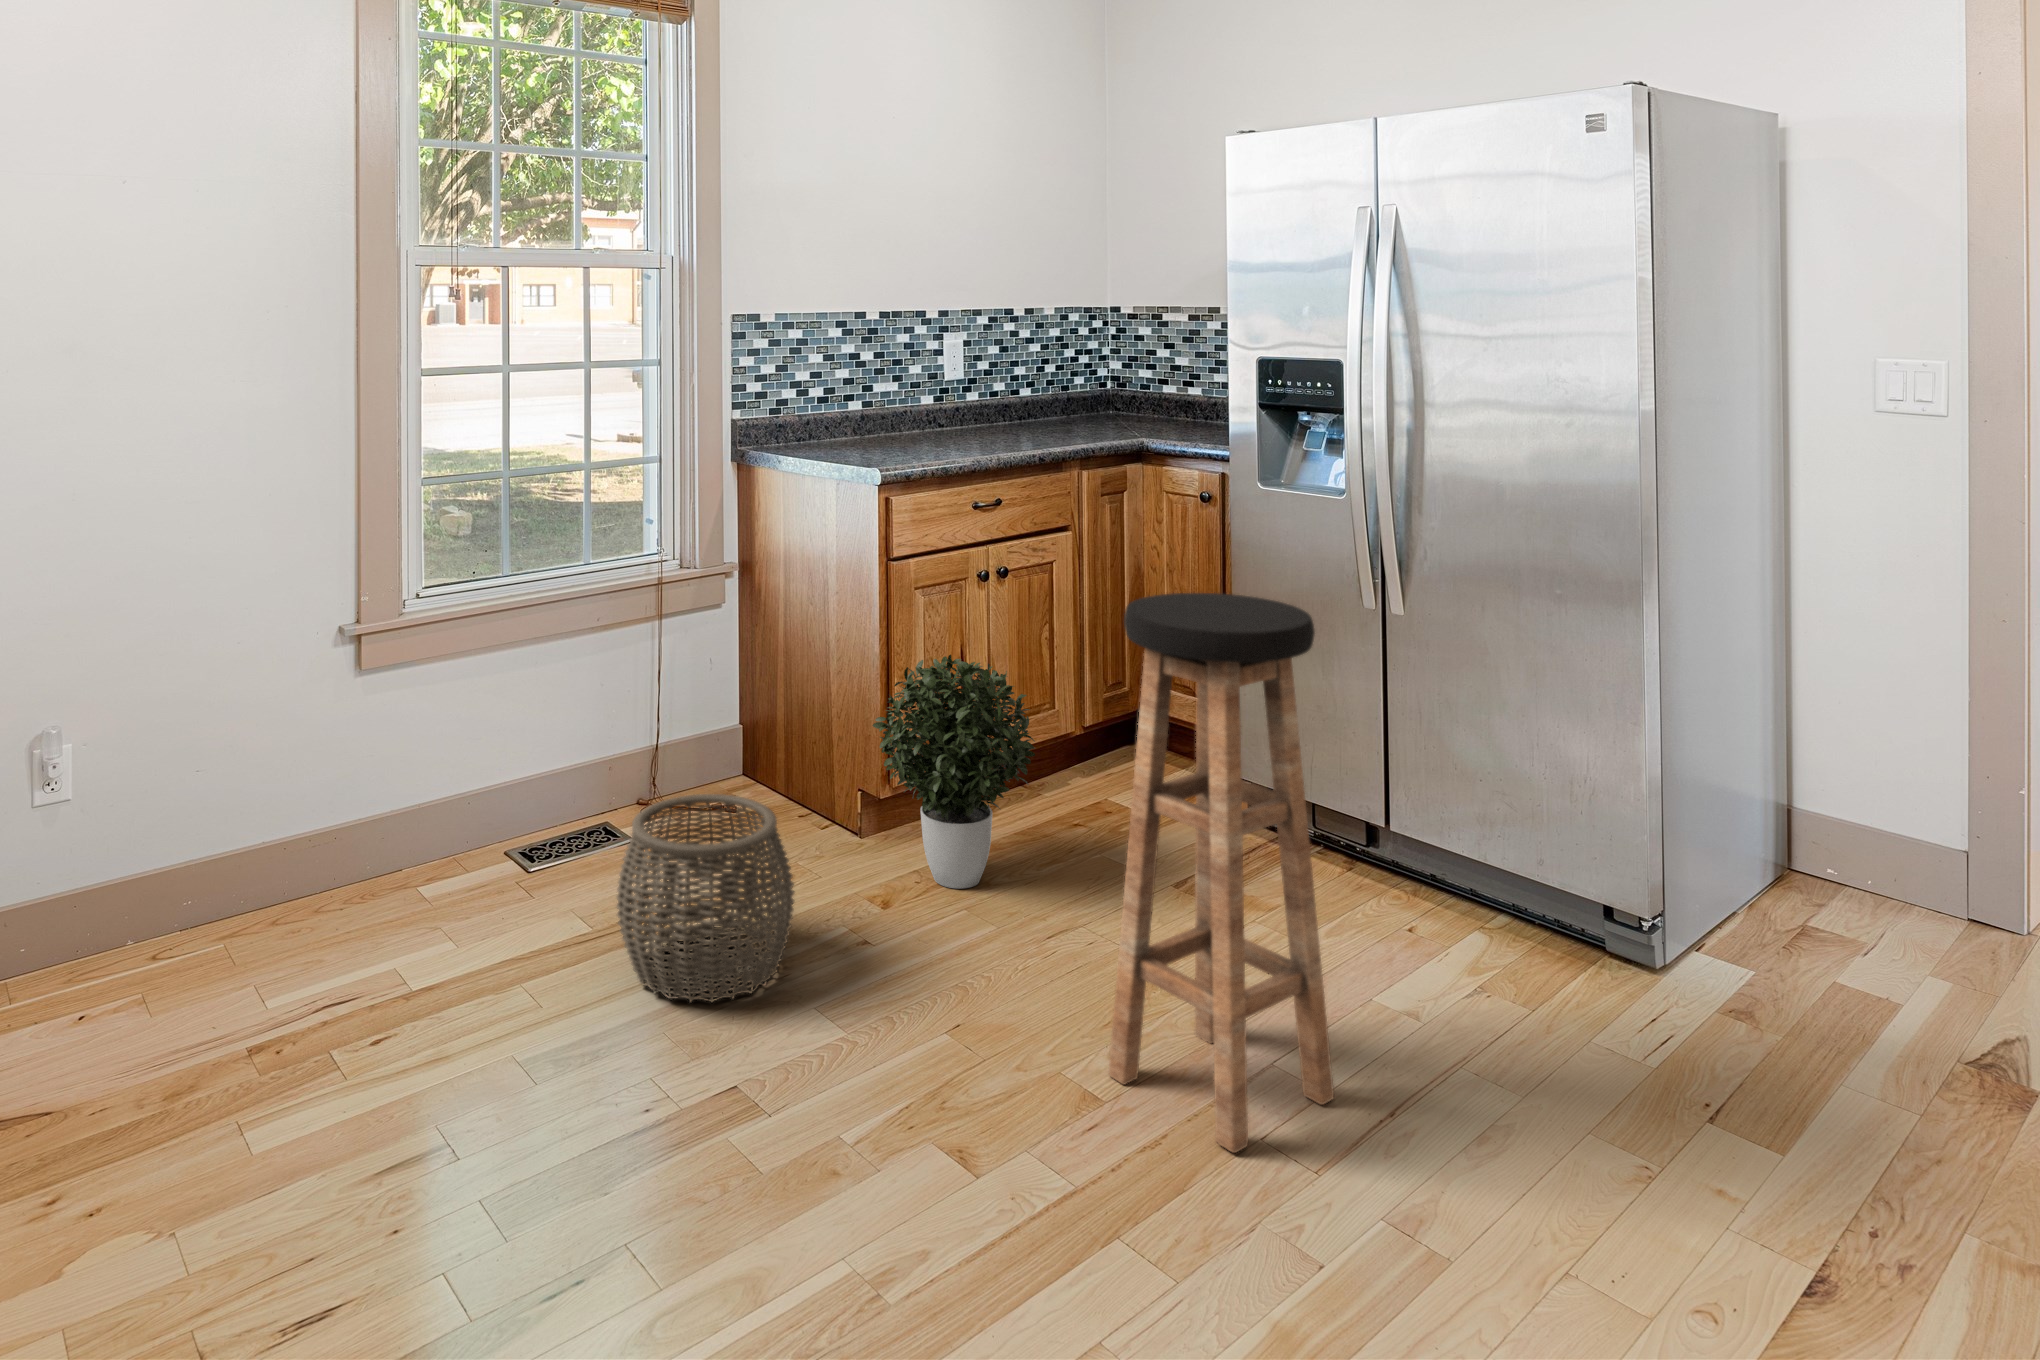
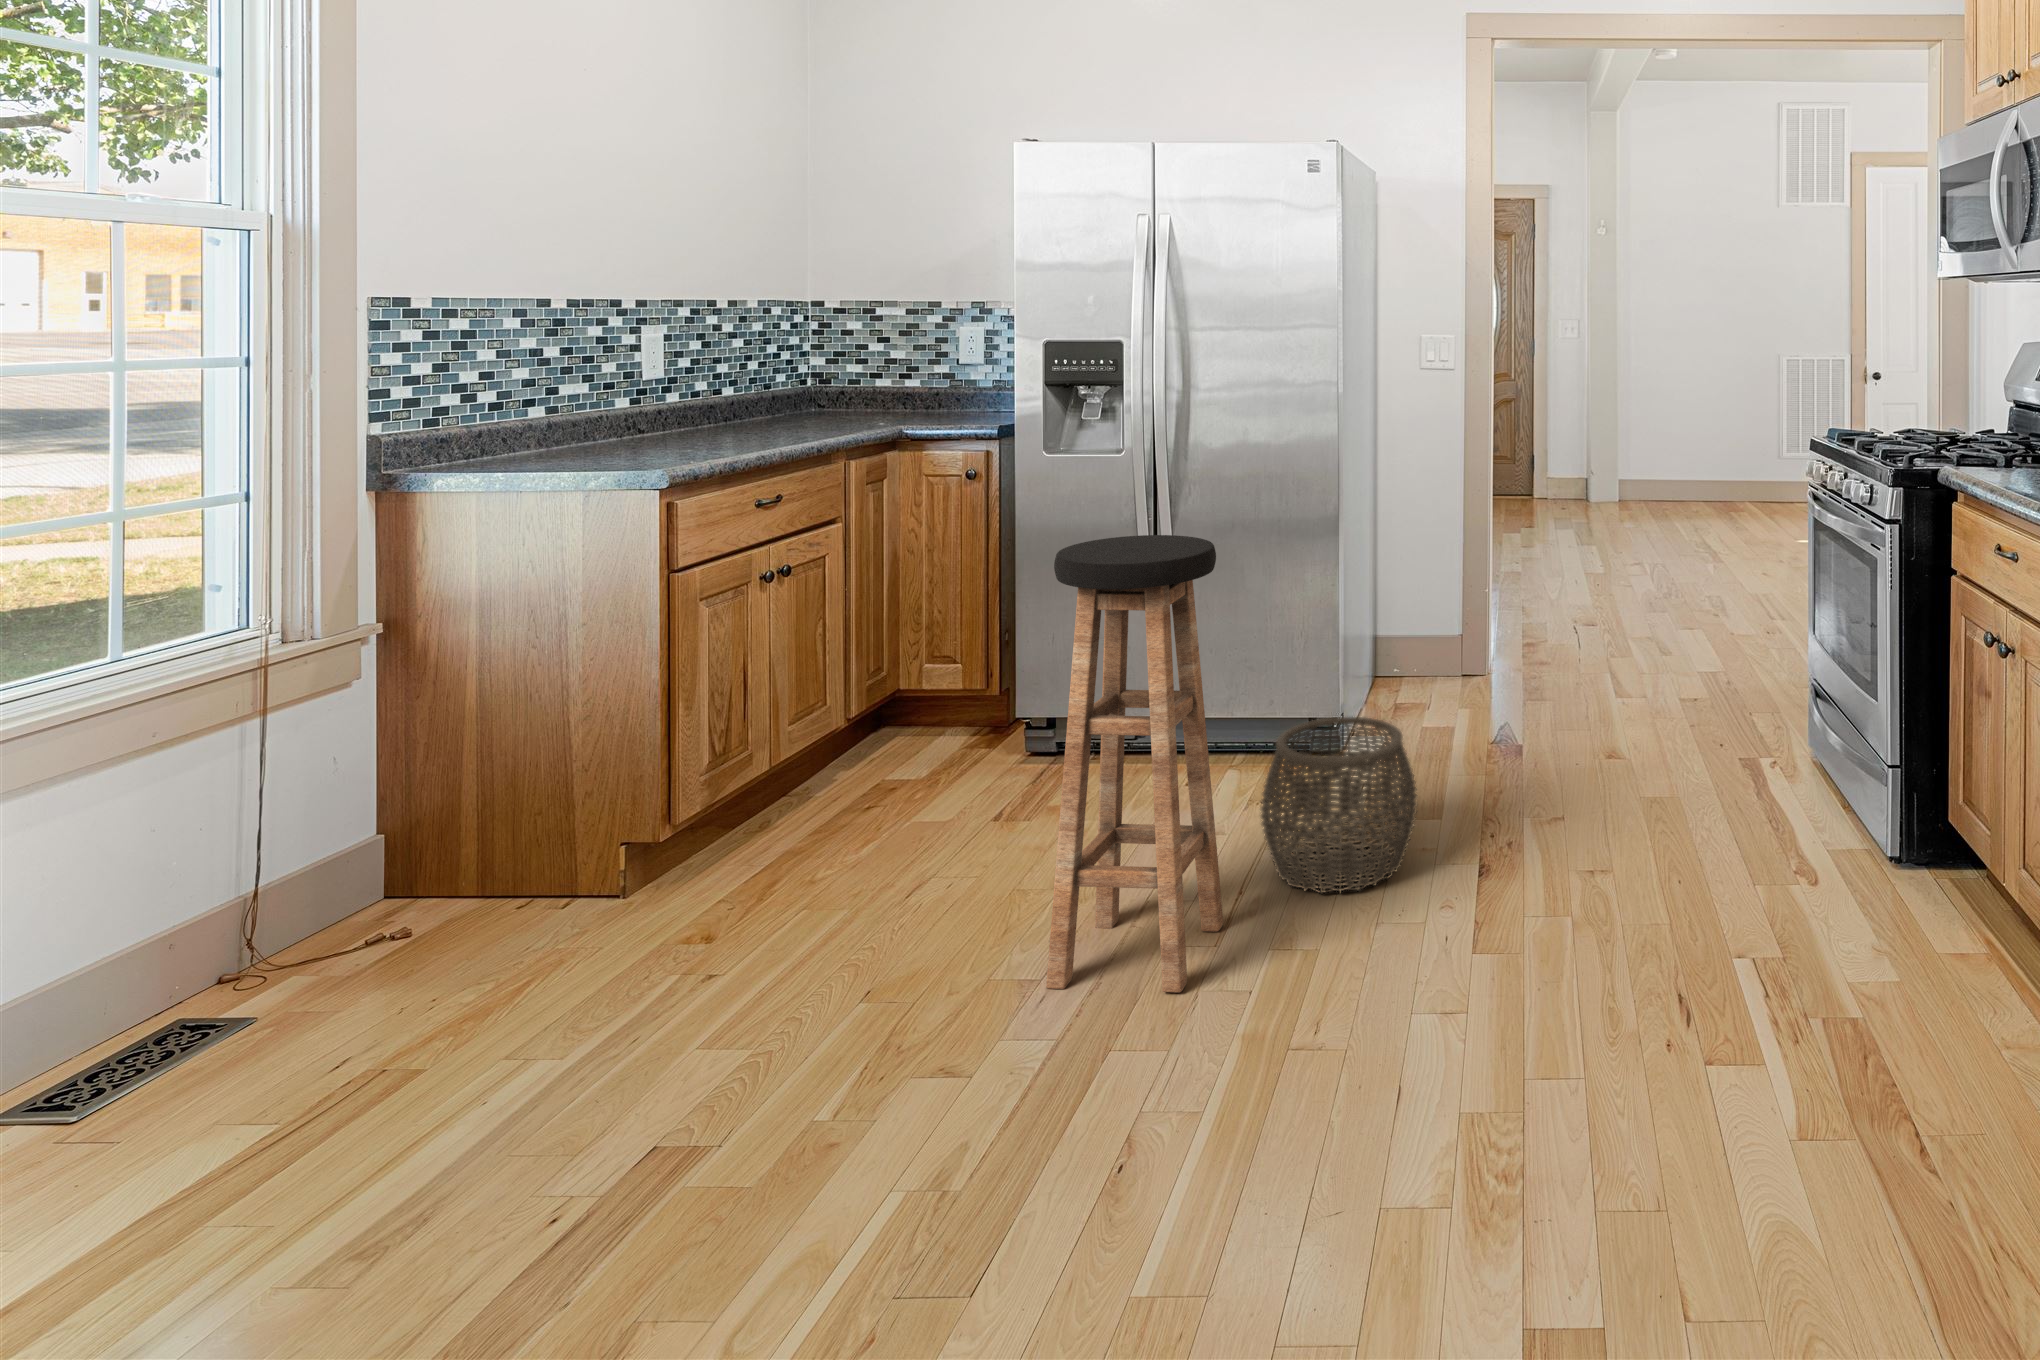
potted plant: present [873,655,1035,889] -> none [672,660,874,908]
woven basket: present [617,794,794,1002] -> present [1261,717,1417,893]

